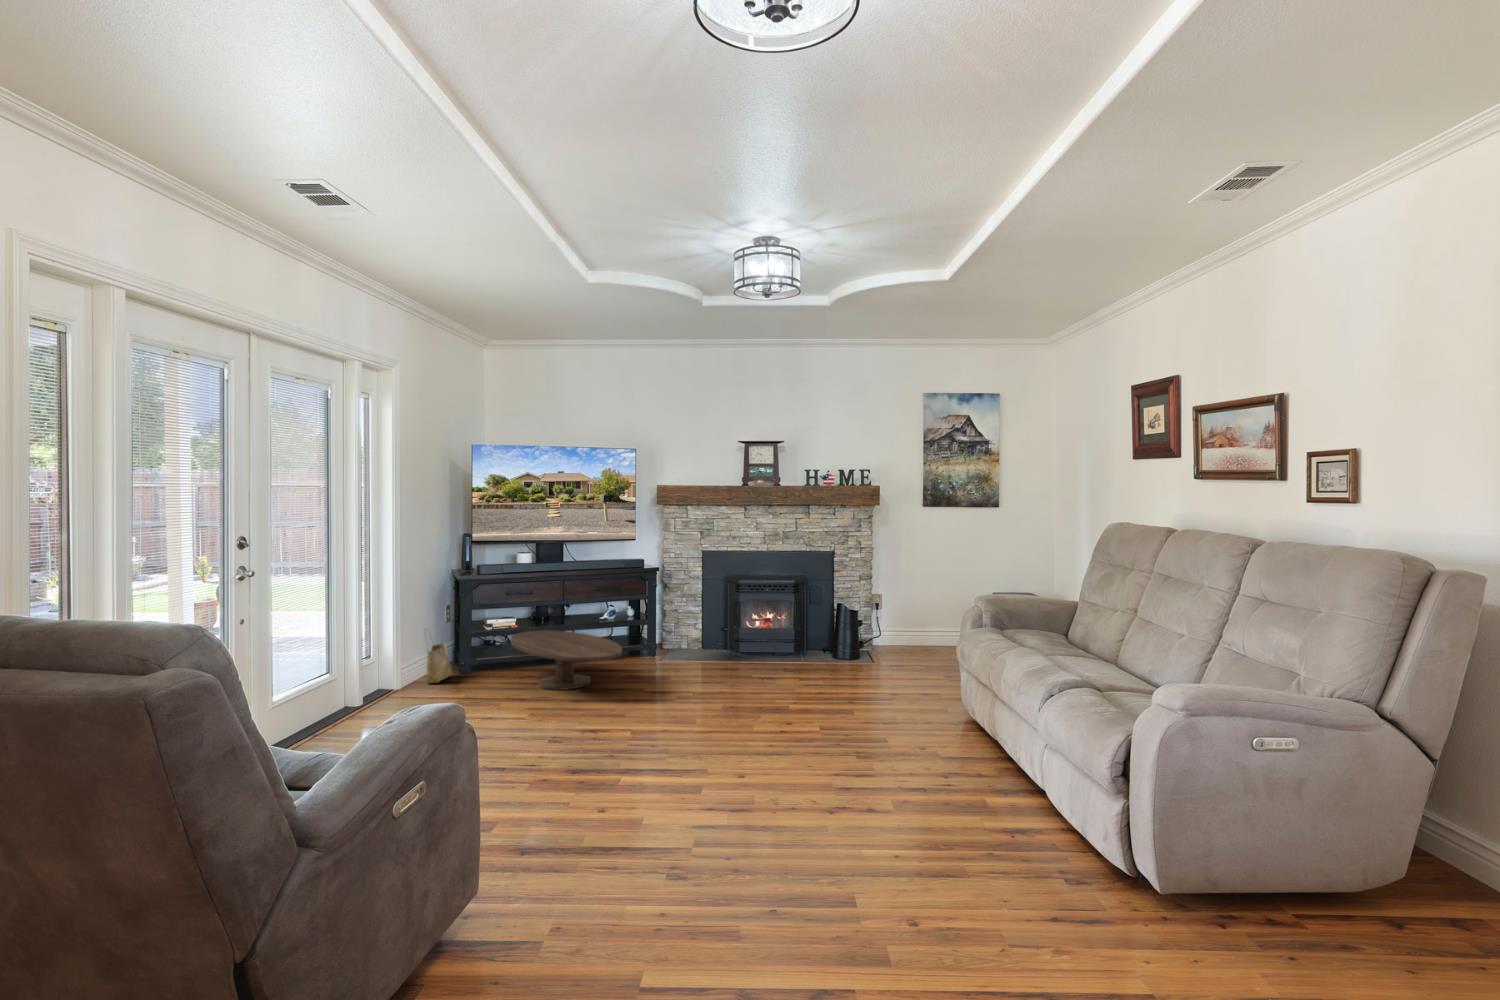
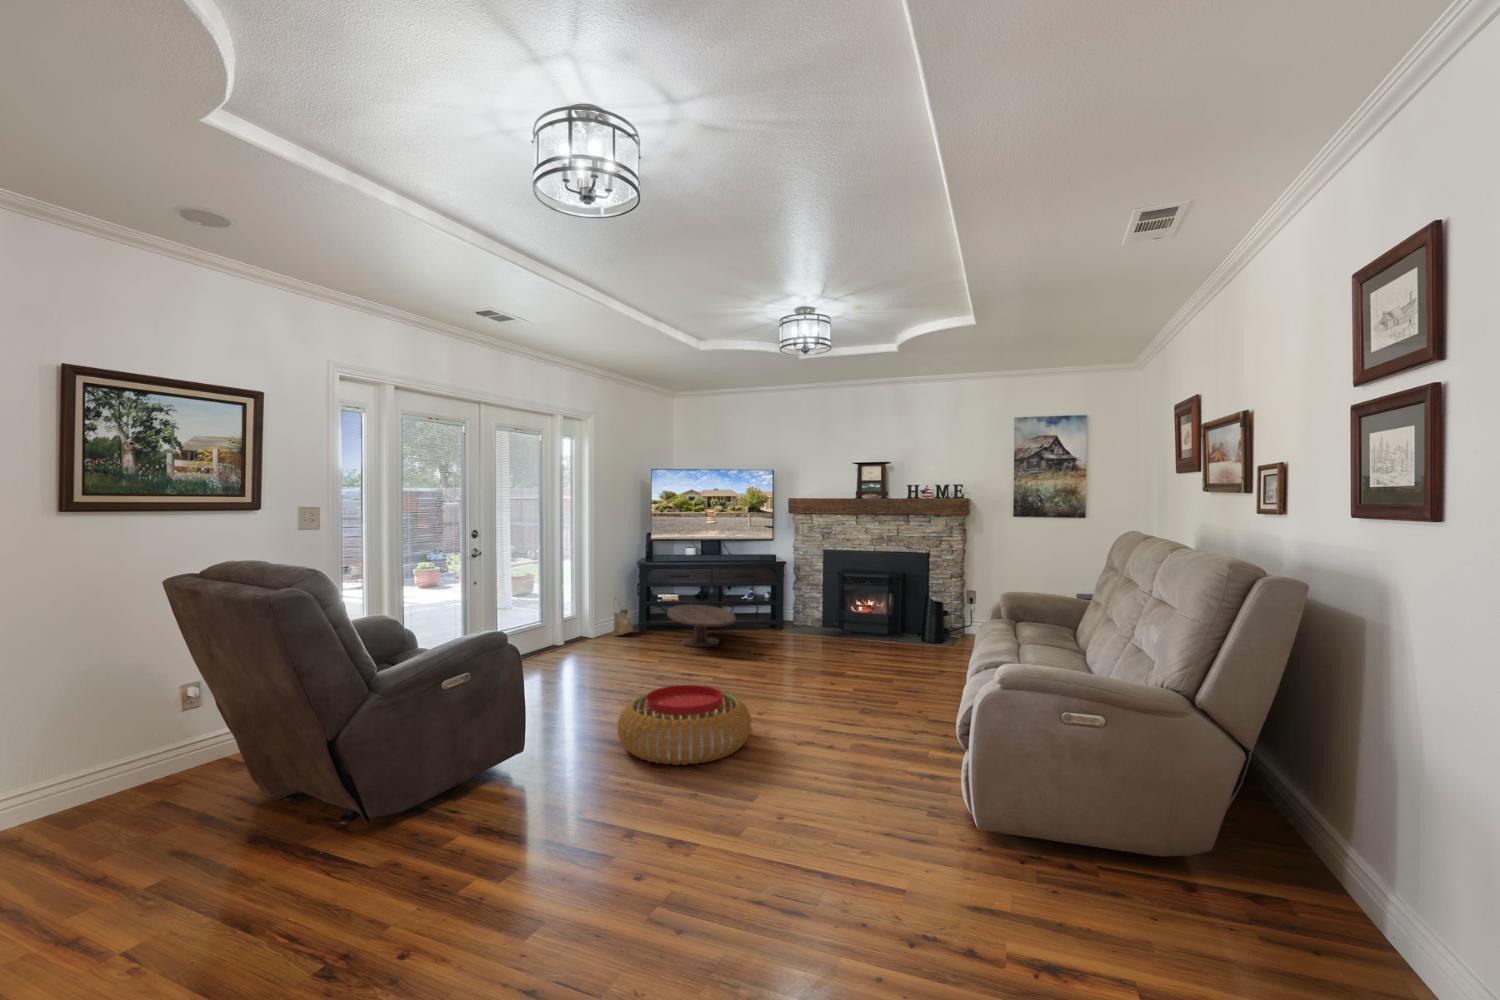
pouf: none [593,750,786,875] -> present [617,685,751,765]

